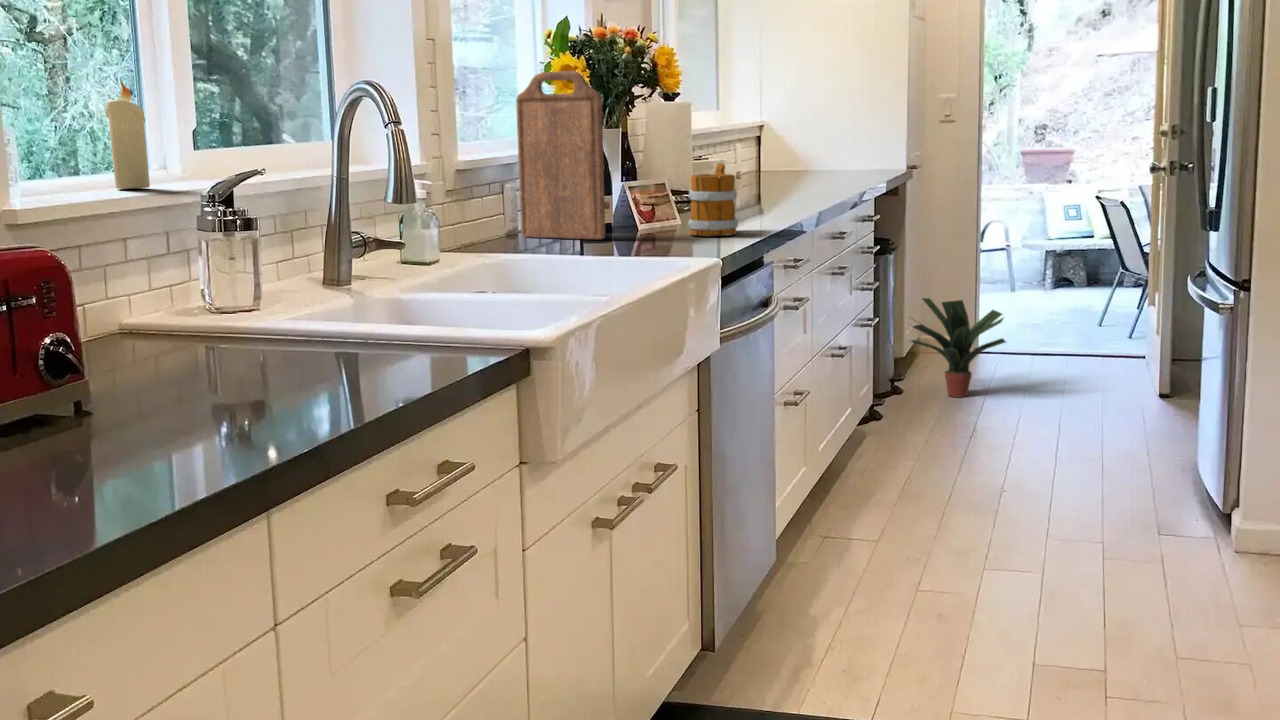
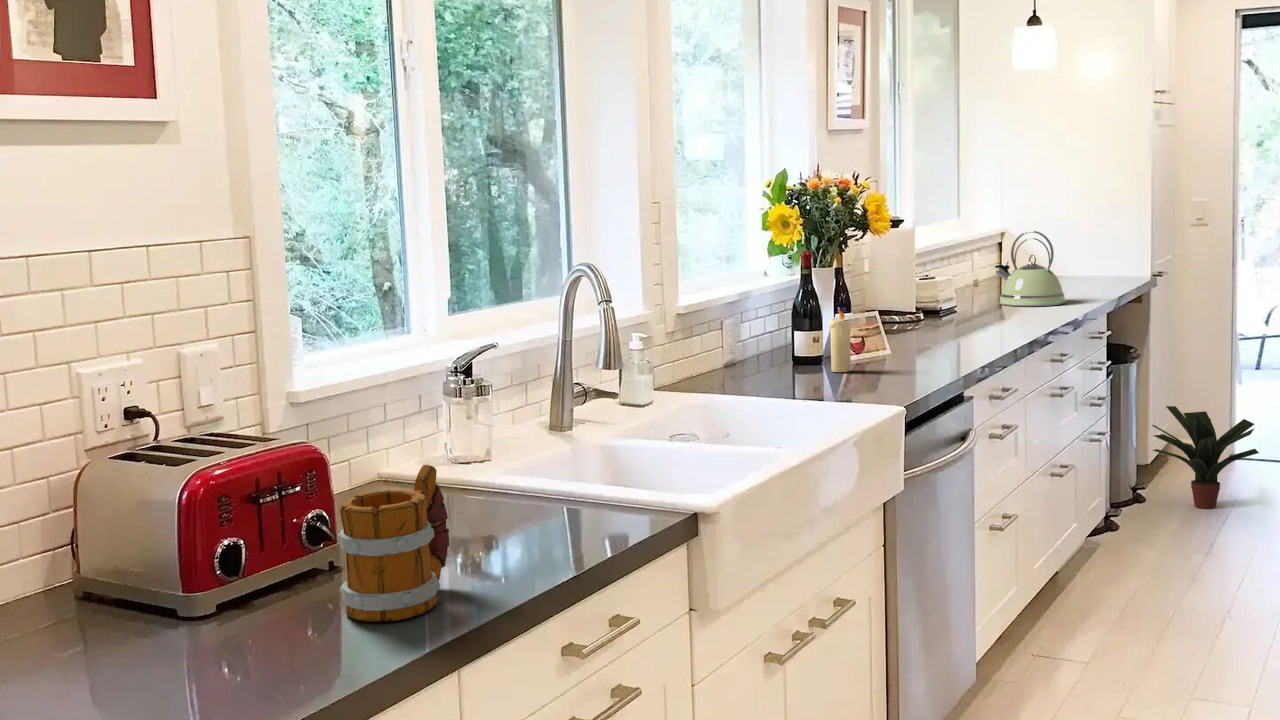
cutting board: present [516,71,605,239] -> none [731,227,809,378]
candle: present [106,82,150,189] -> present [829,309,851,372]
kettle: none [767,112,838,189] -> present [995,231,1066,306]
mug: present [688,163,738,236] -> present [337,465,449,622]

